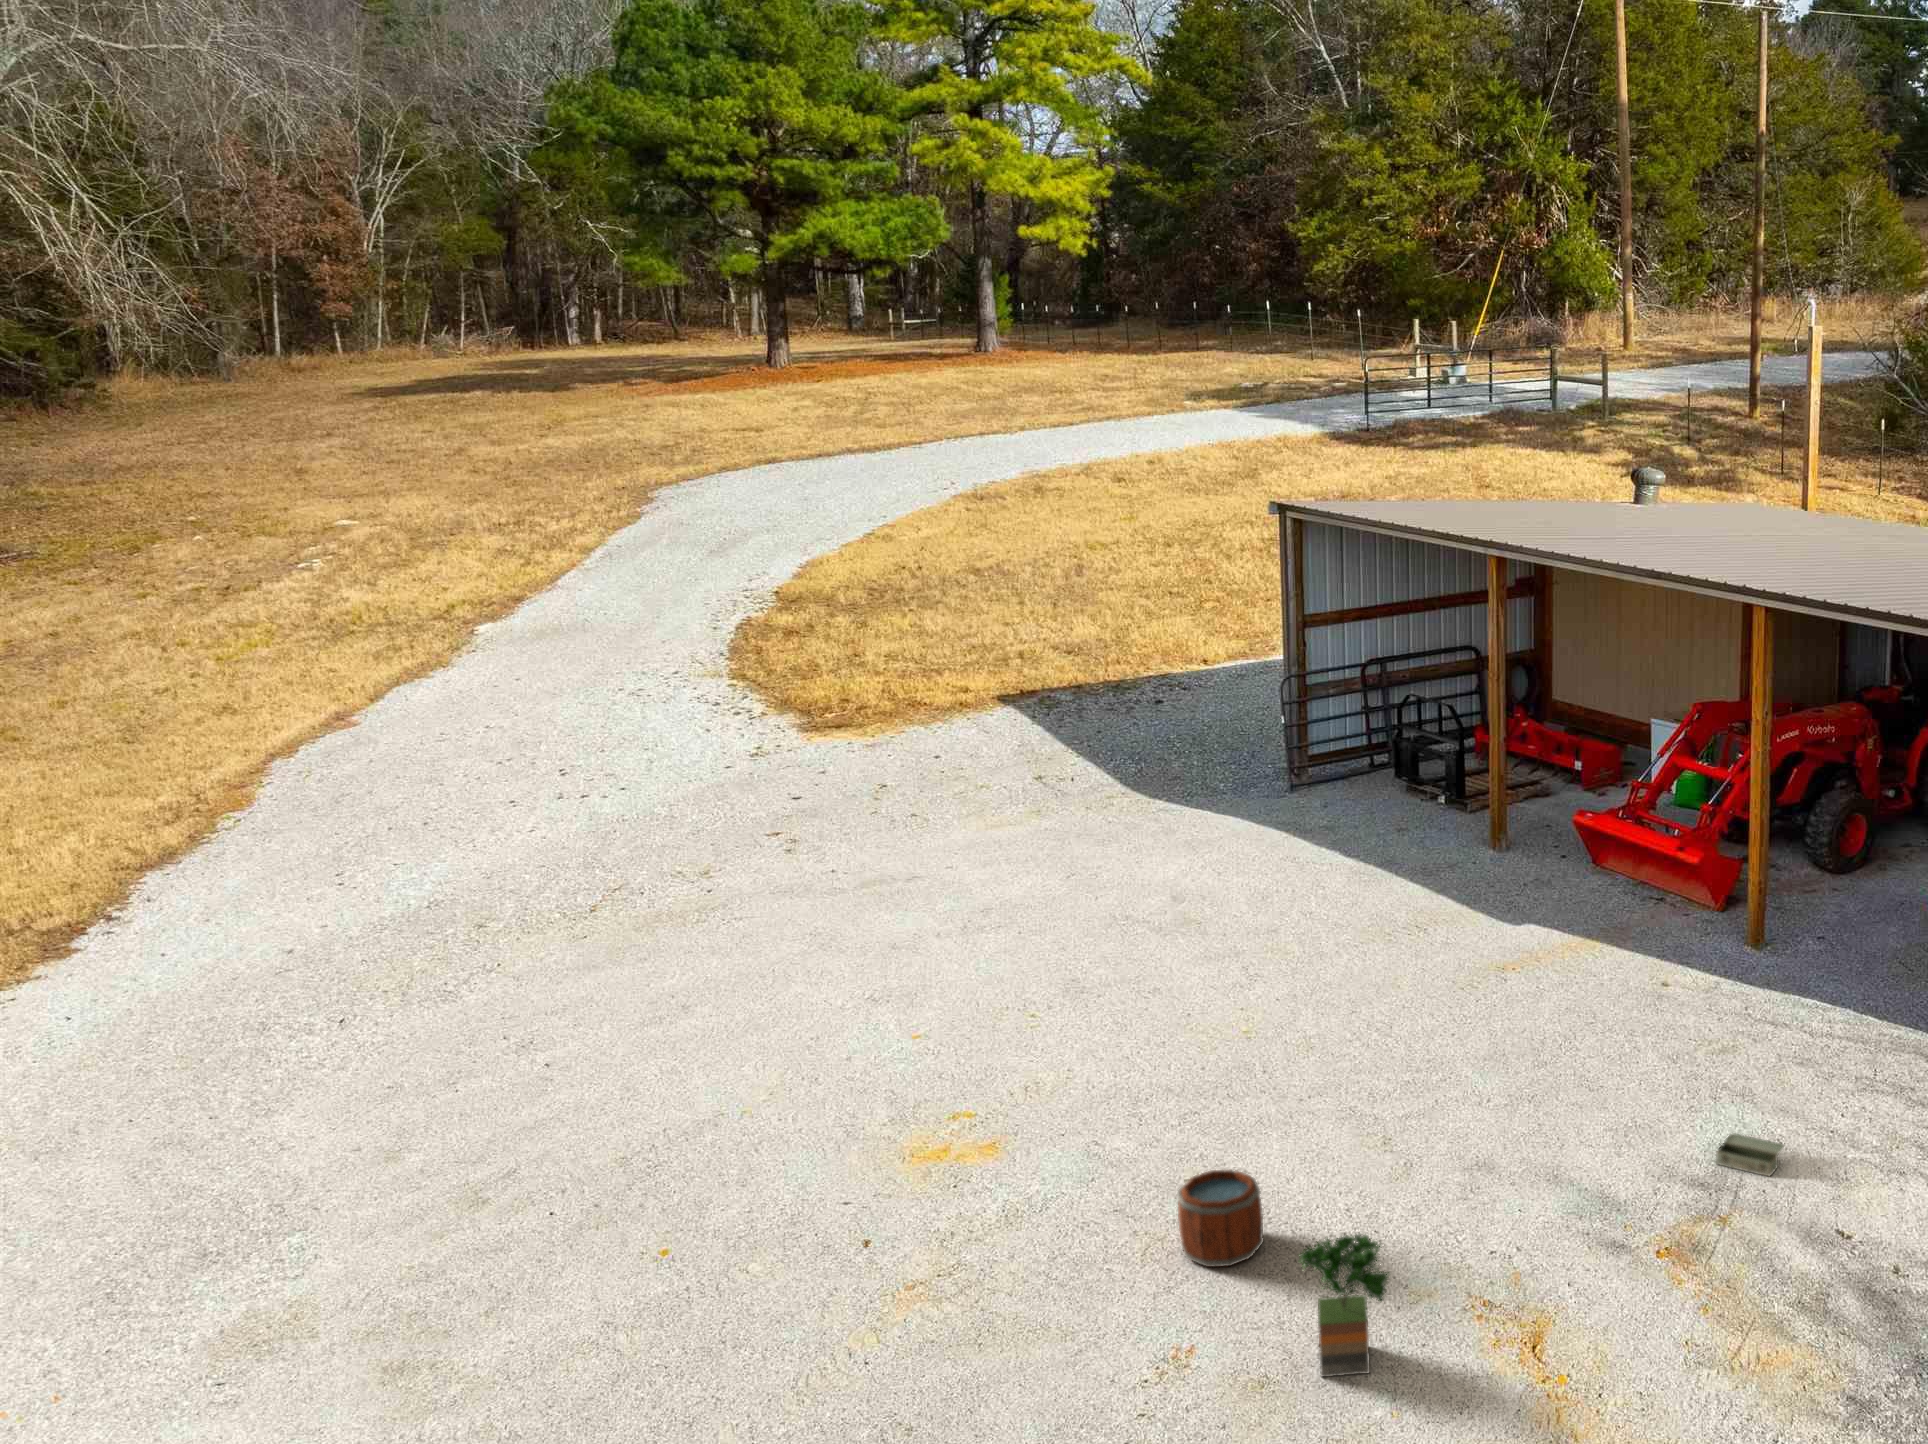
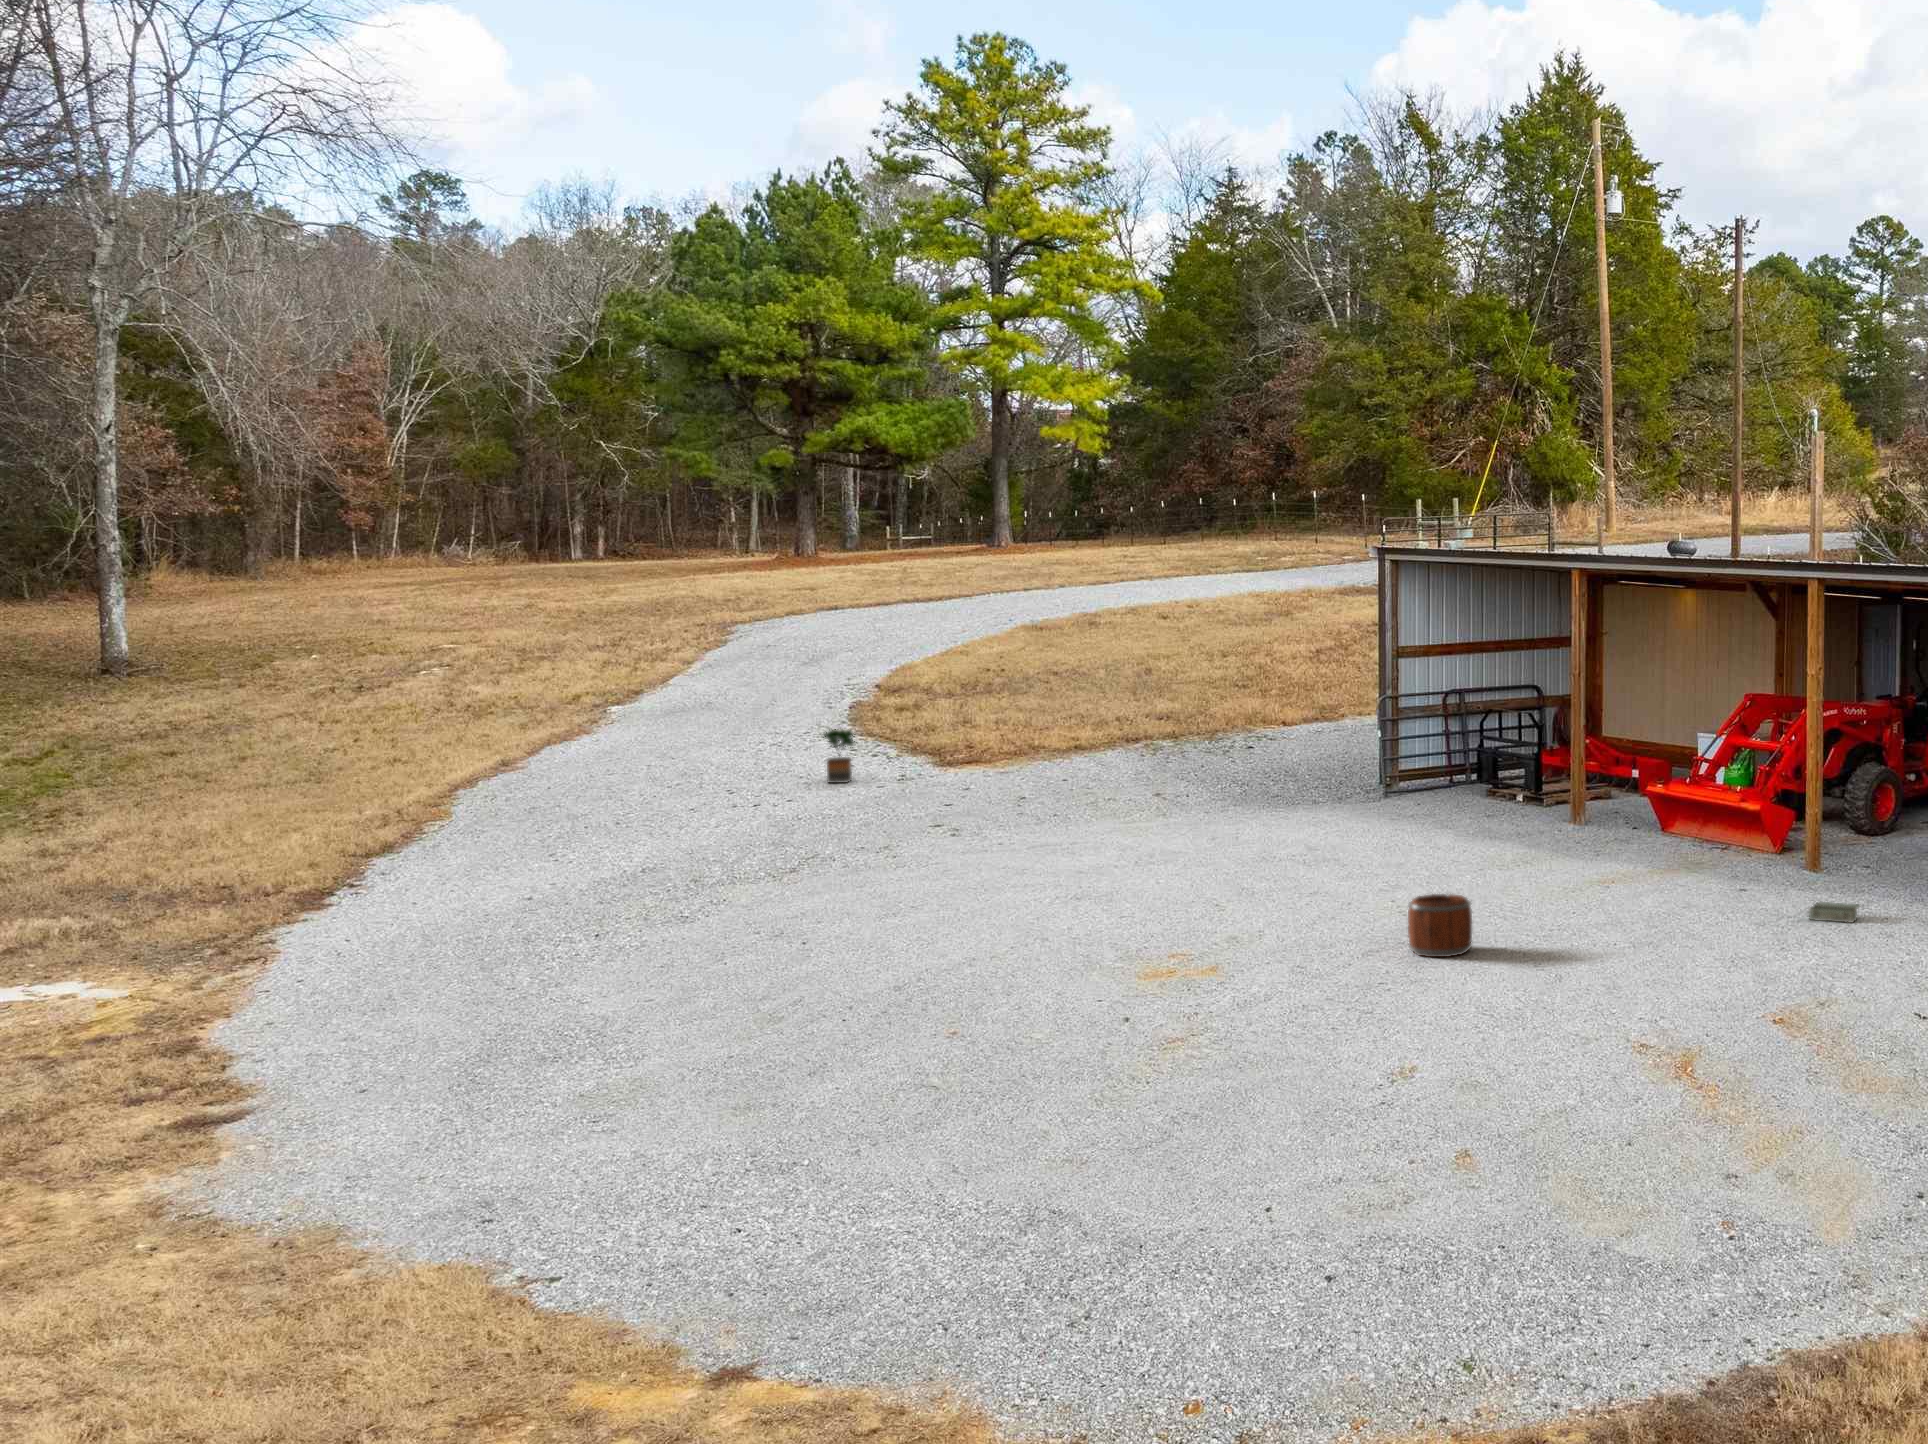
potted tree: present [1298,1234,1389,1377] -> present [823,729,857,783]

